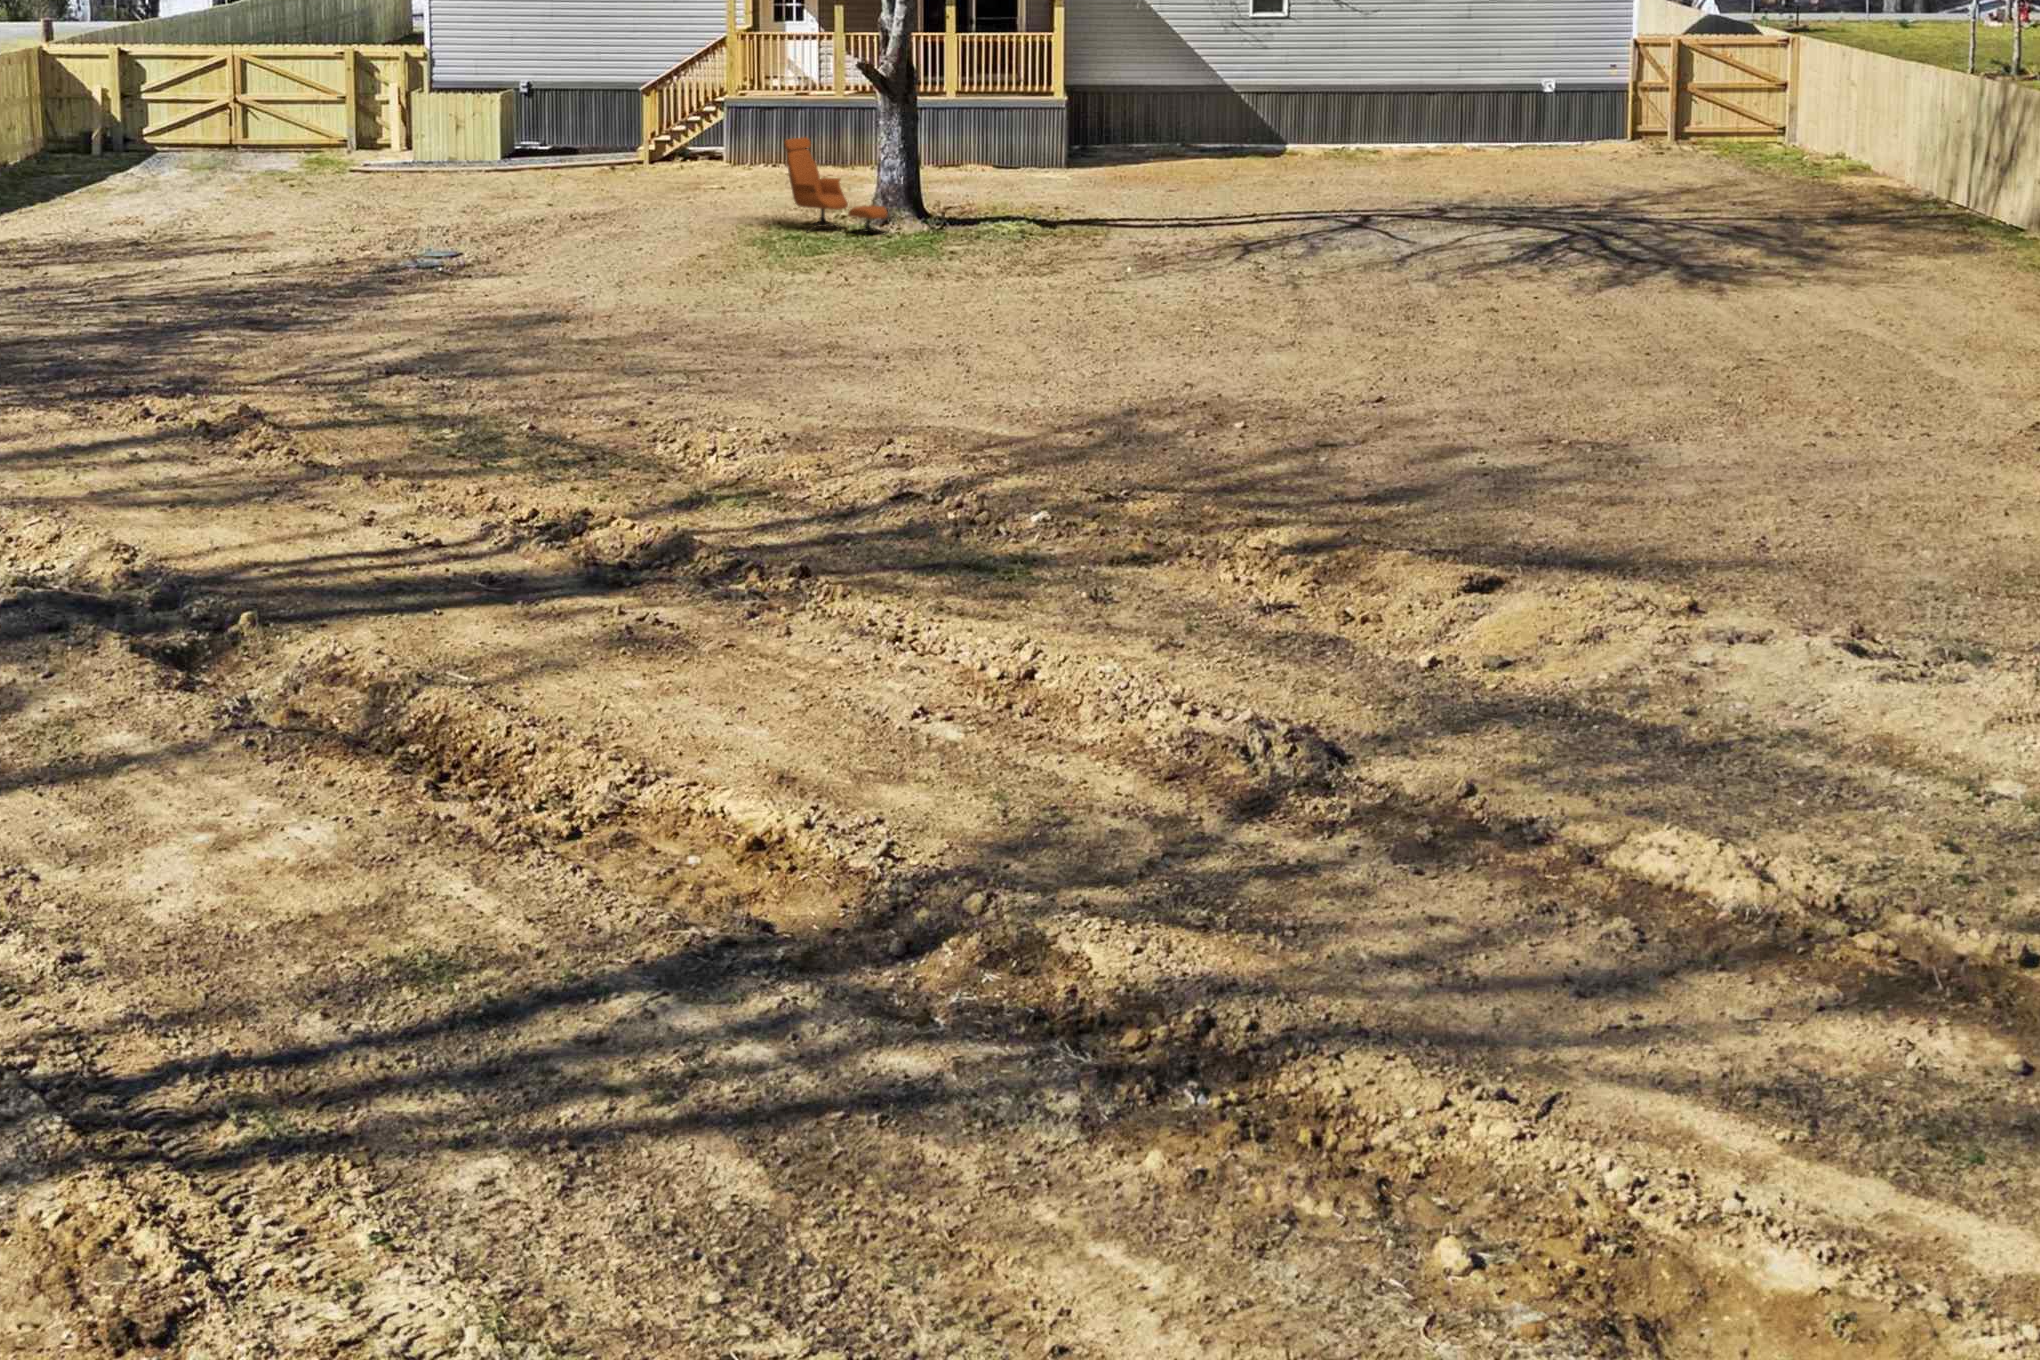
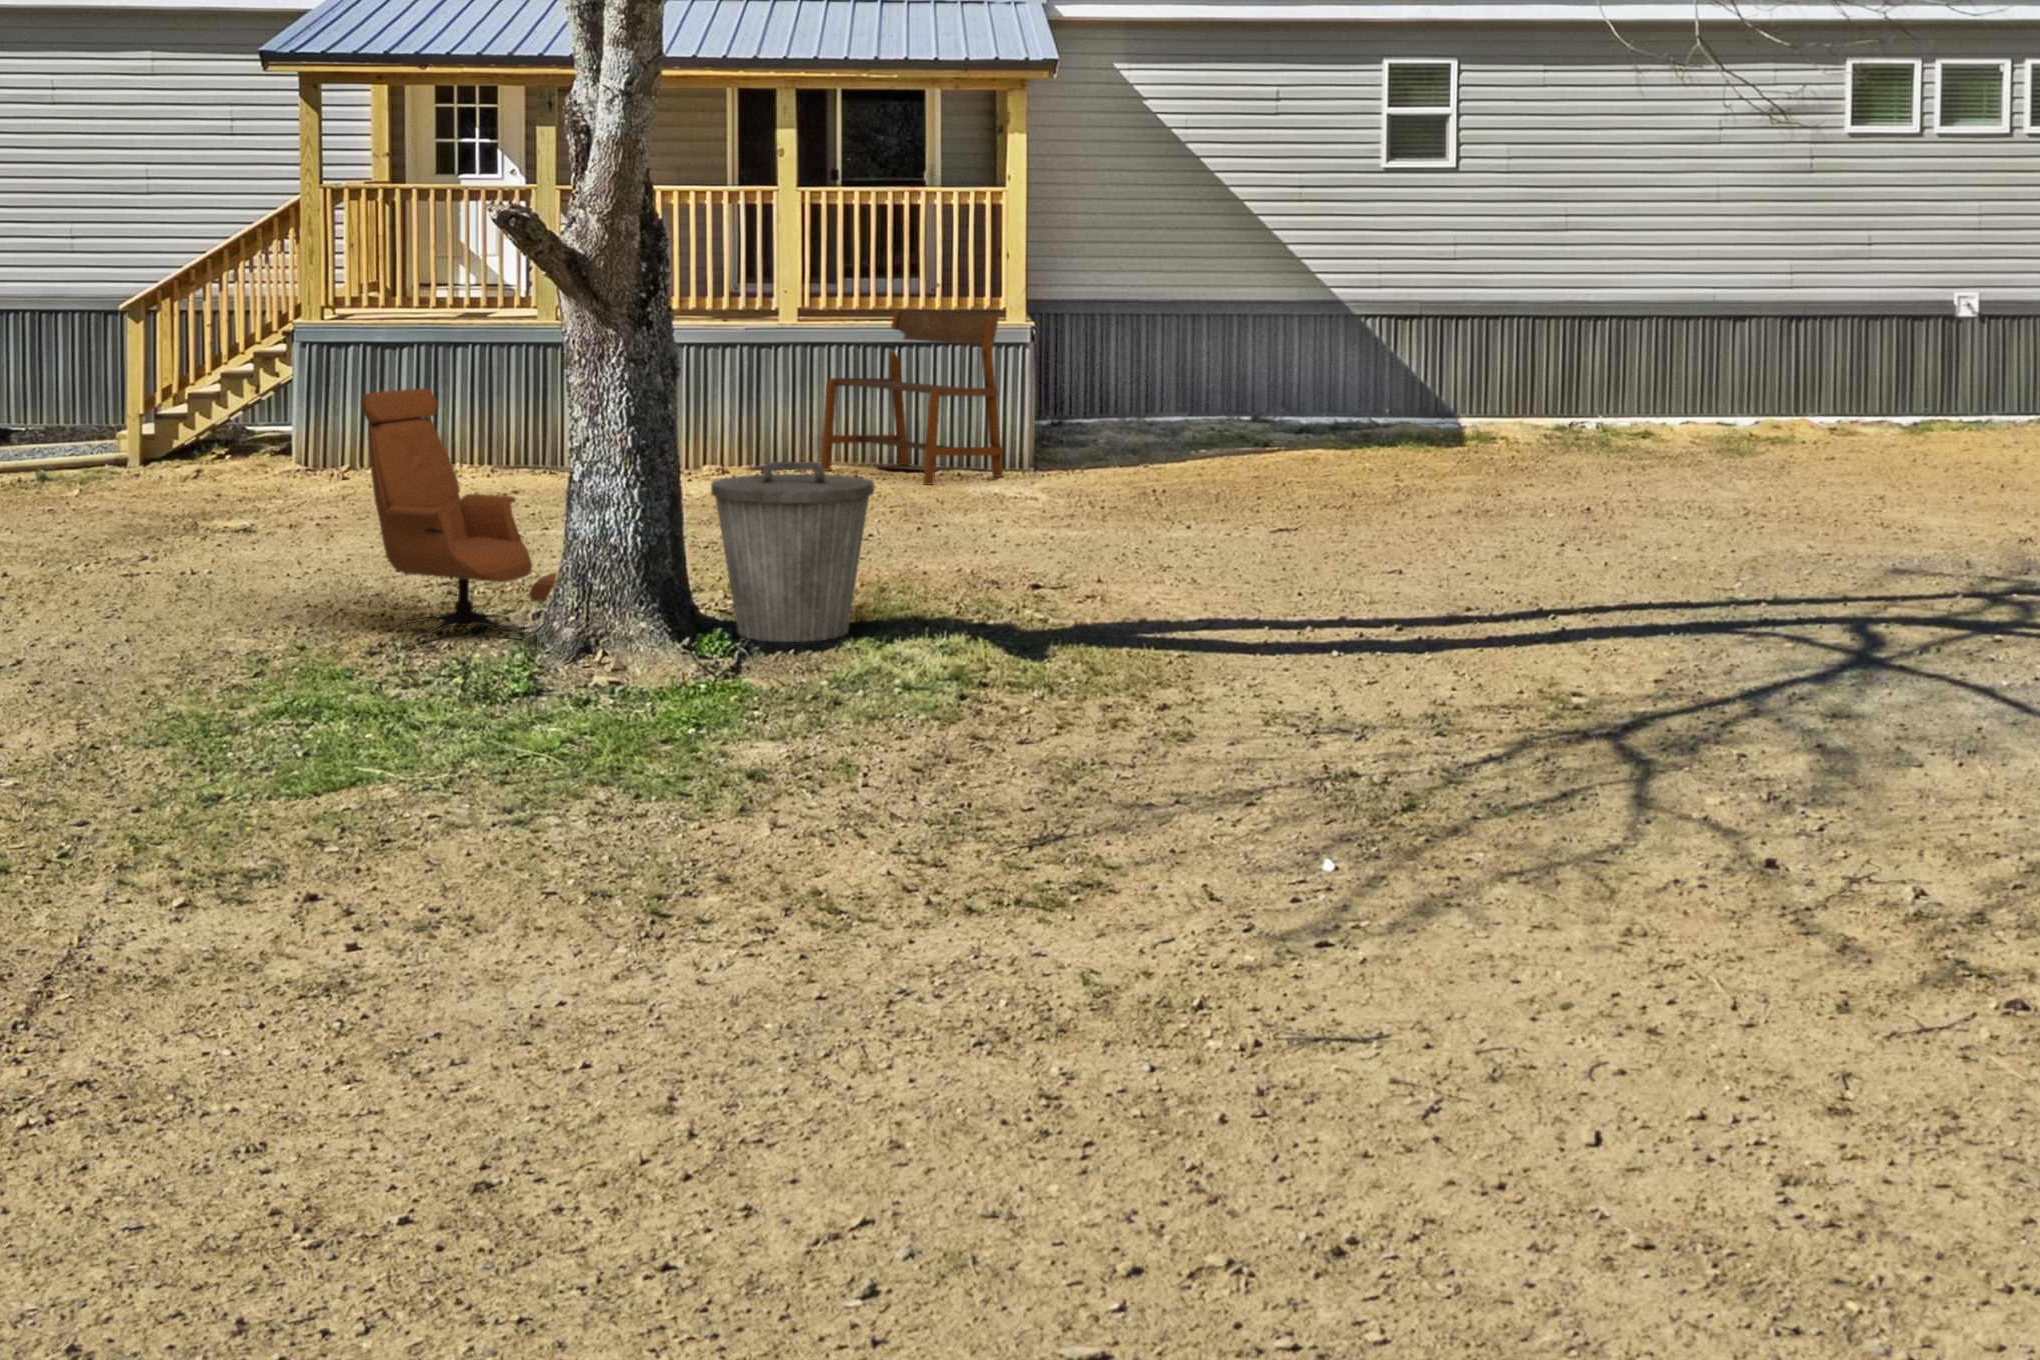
bench: none [967,92,1051,175] -> present [821,309,1003,485]
trash can: none [915,166,975,233] -> present [711,462,874,642]

